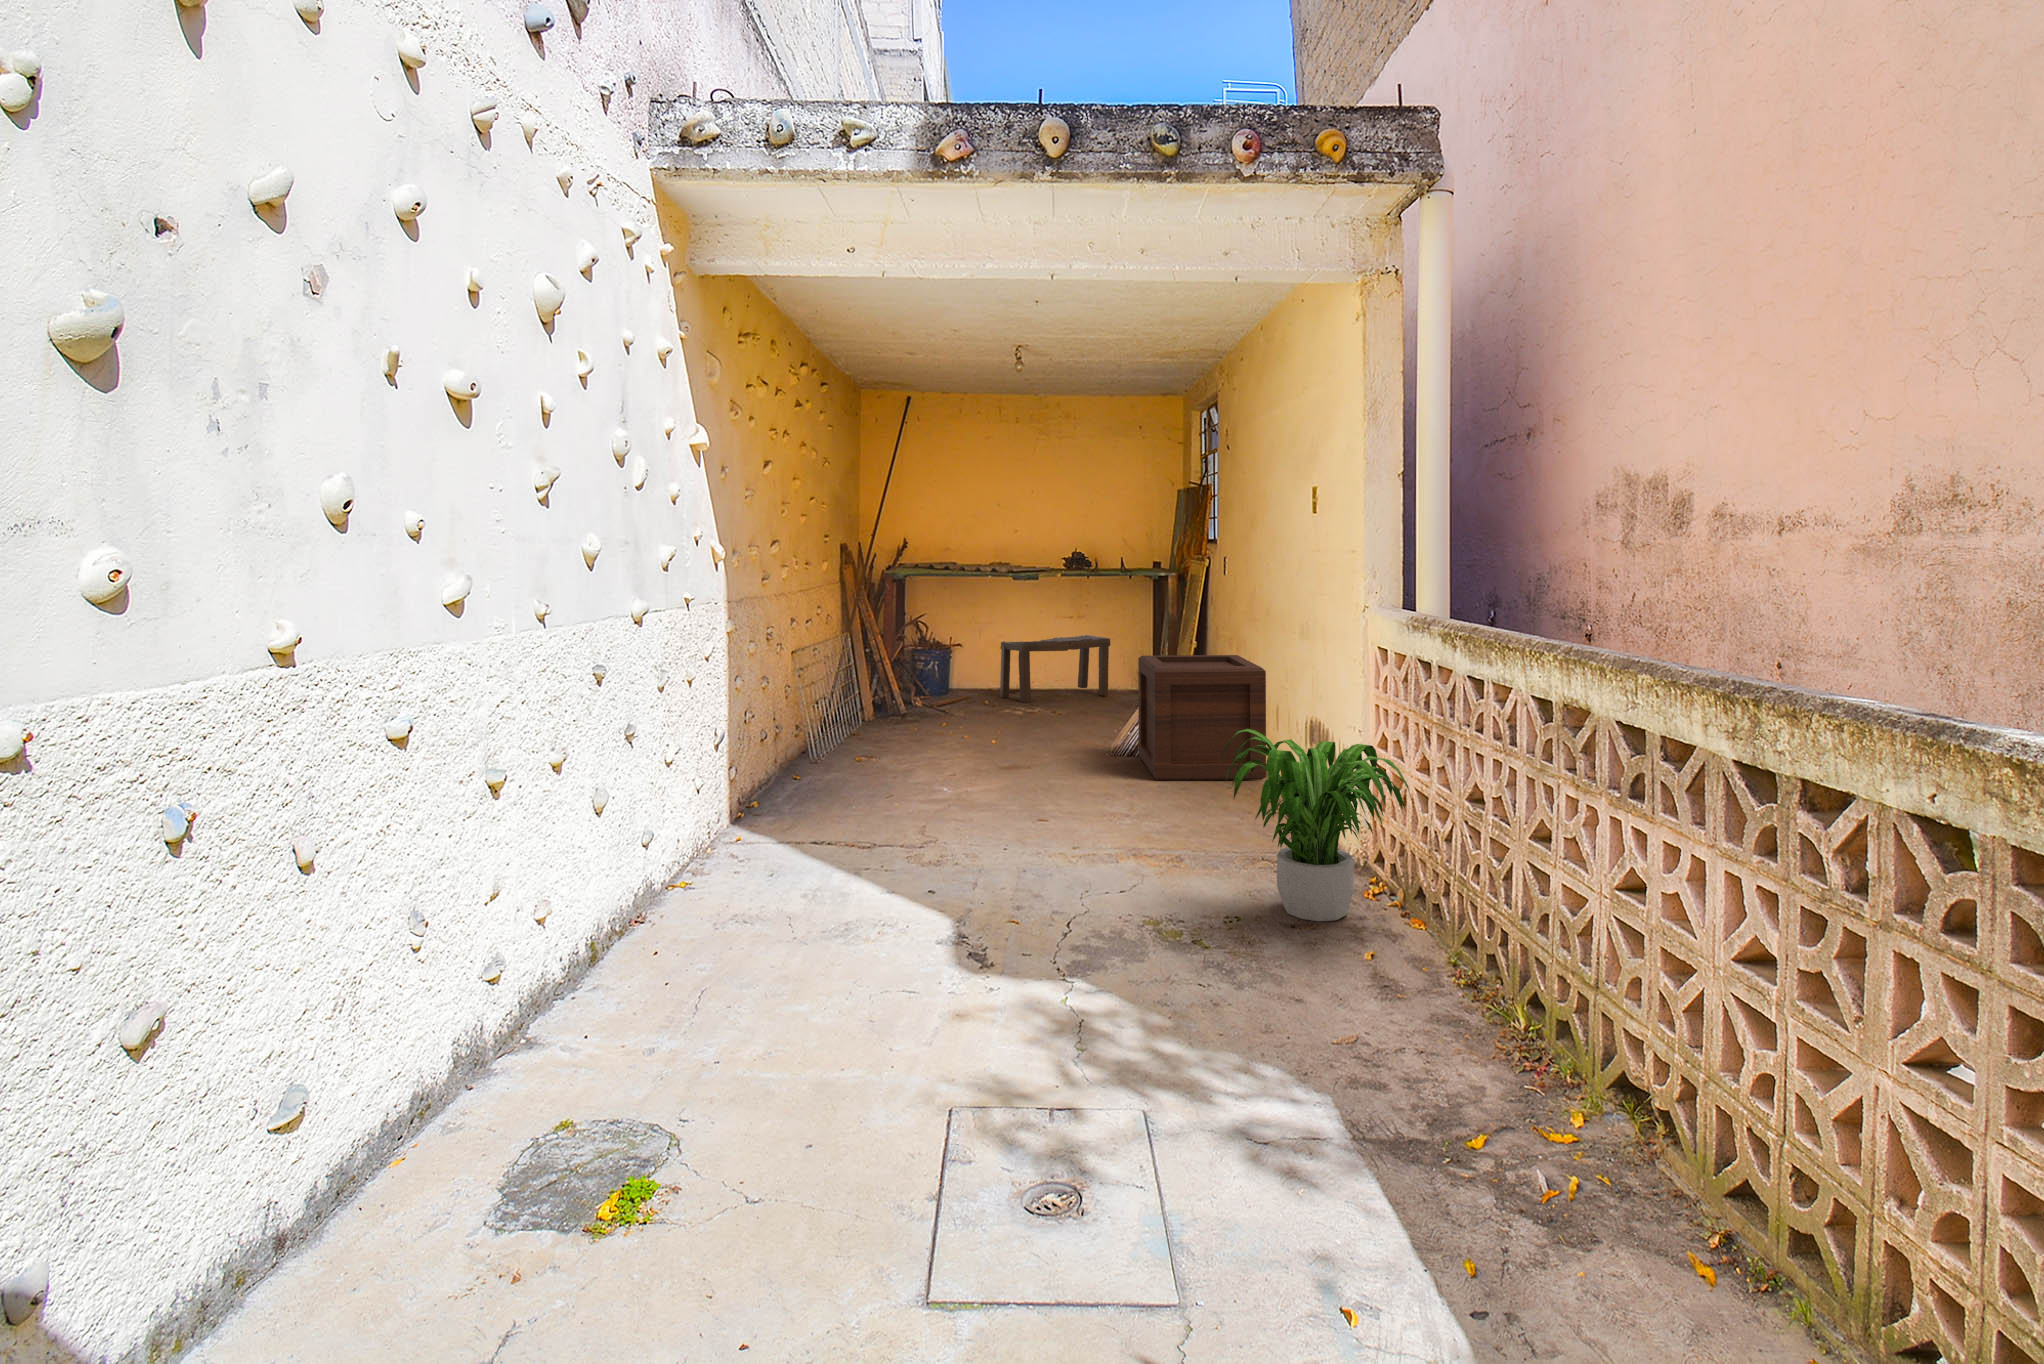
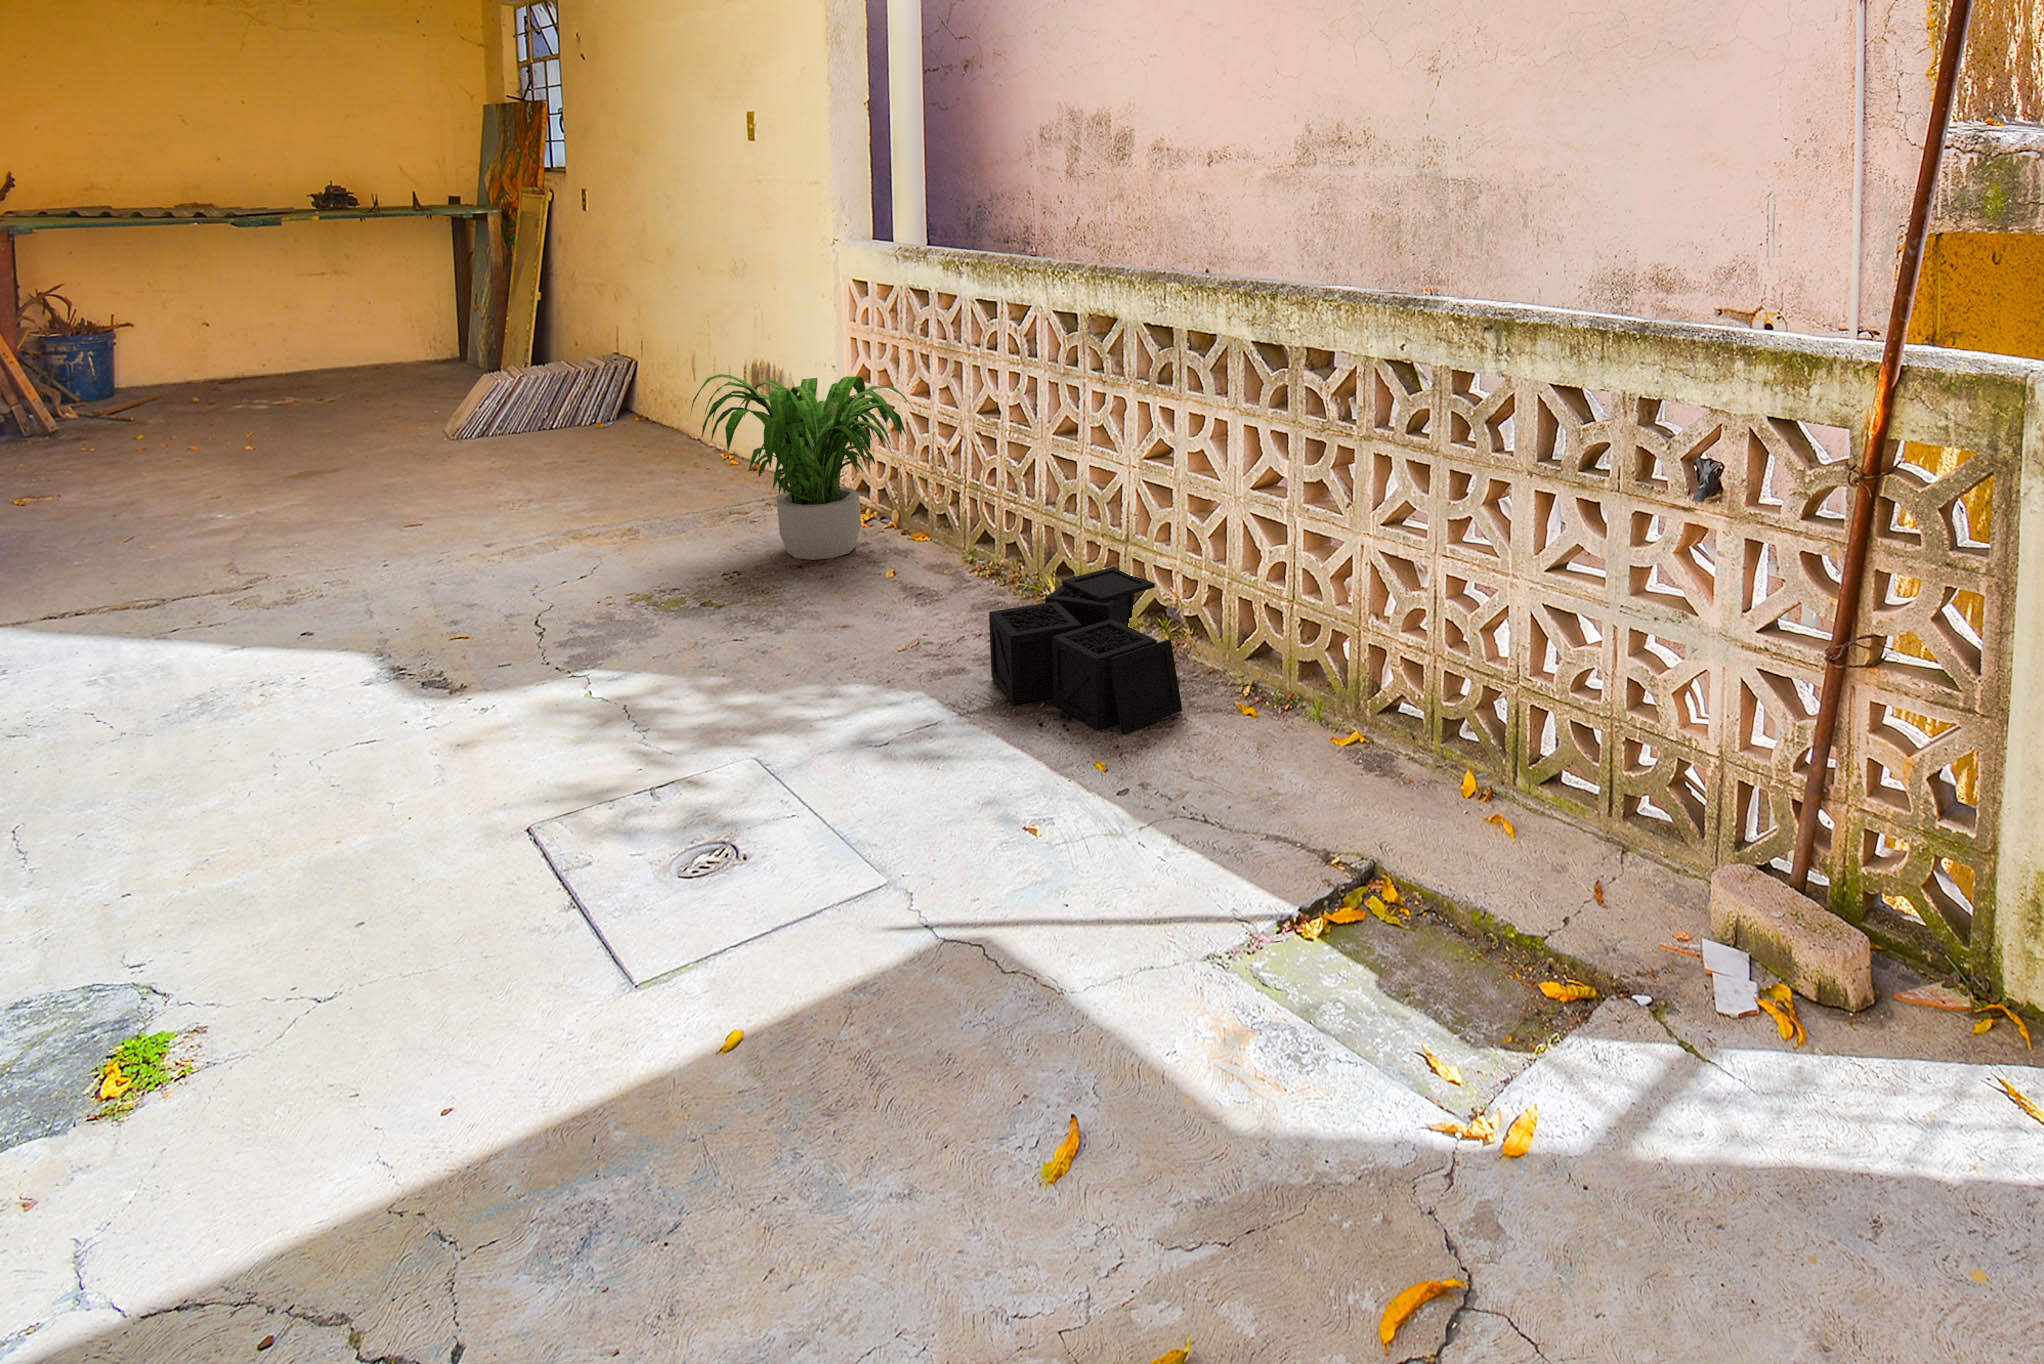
bench: present [1000,635,1110,703] -> none [181,286,390,389]
wooden crate: present [1138,655,1266,781] -> none [476,297,684,457]
storage bin: none [1398,1009,1618,1239] -> present [989,567,1182,733]

